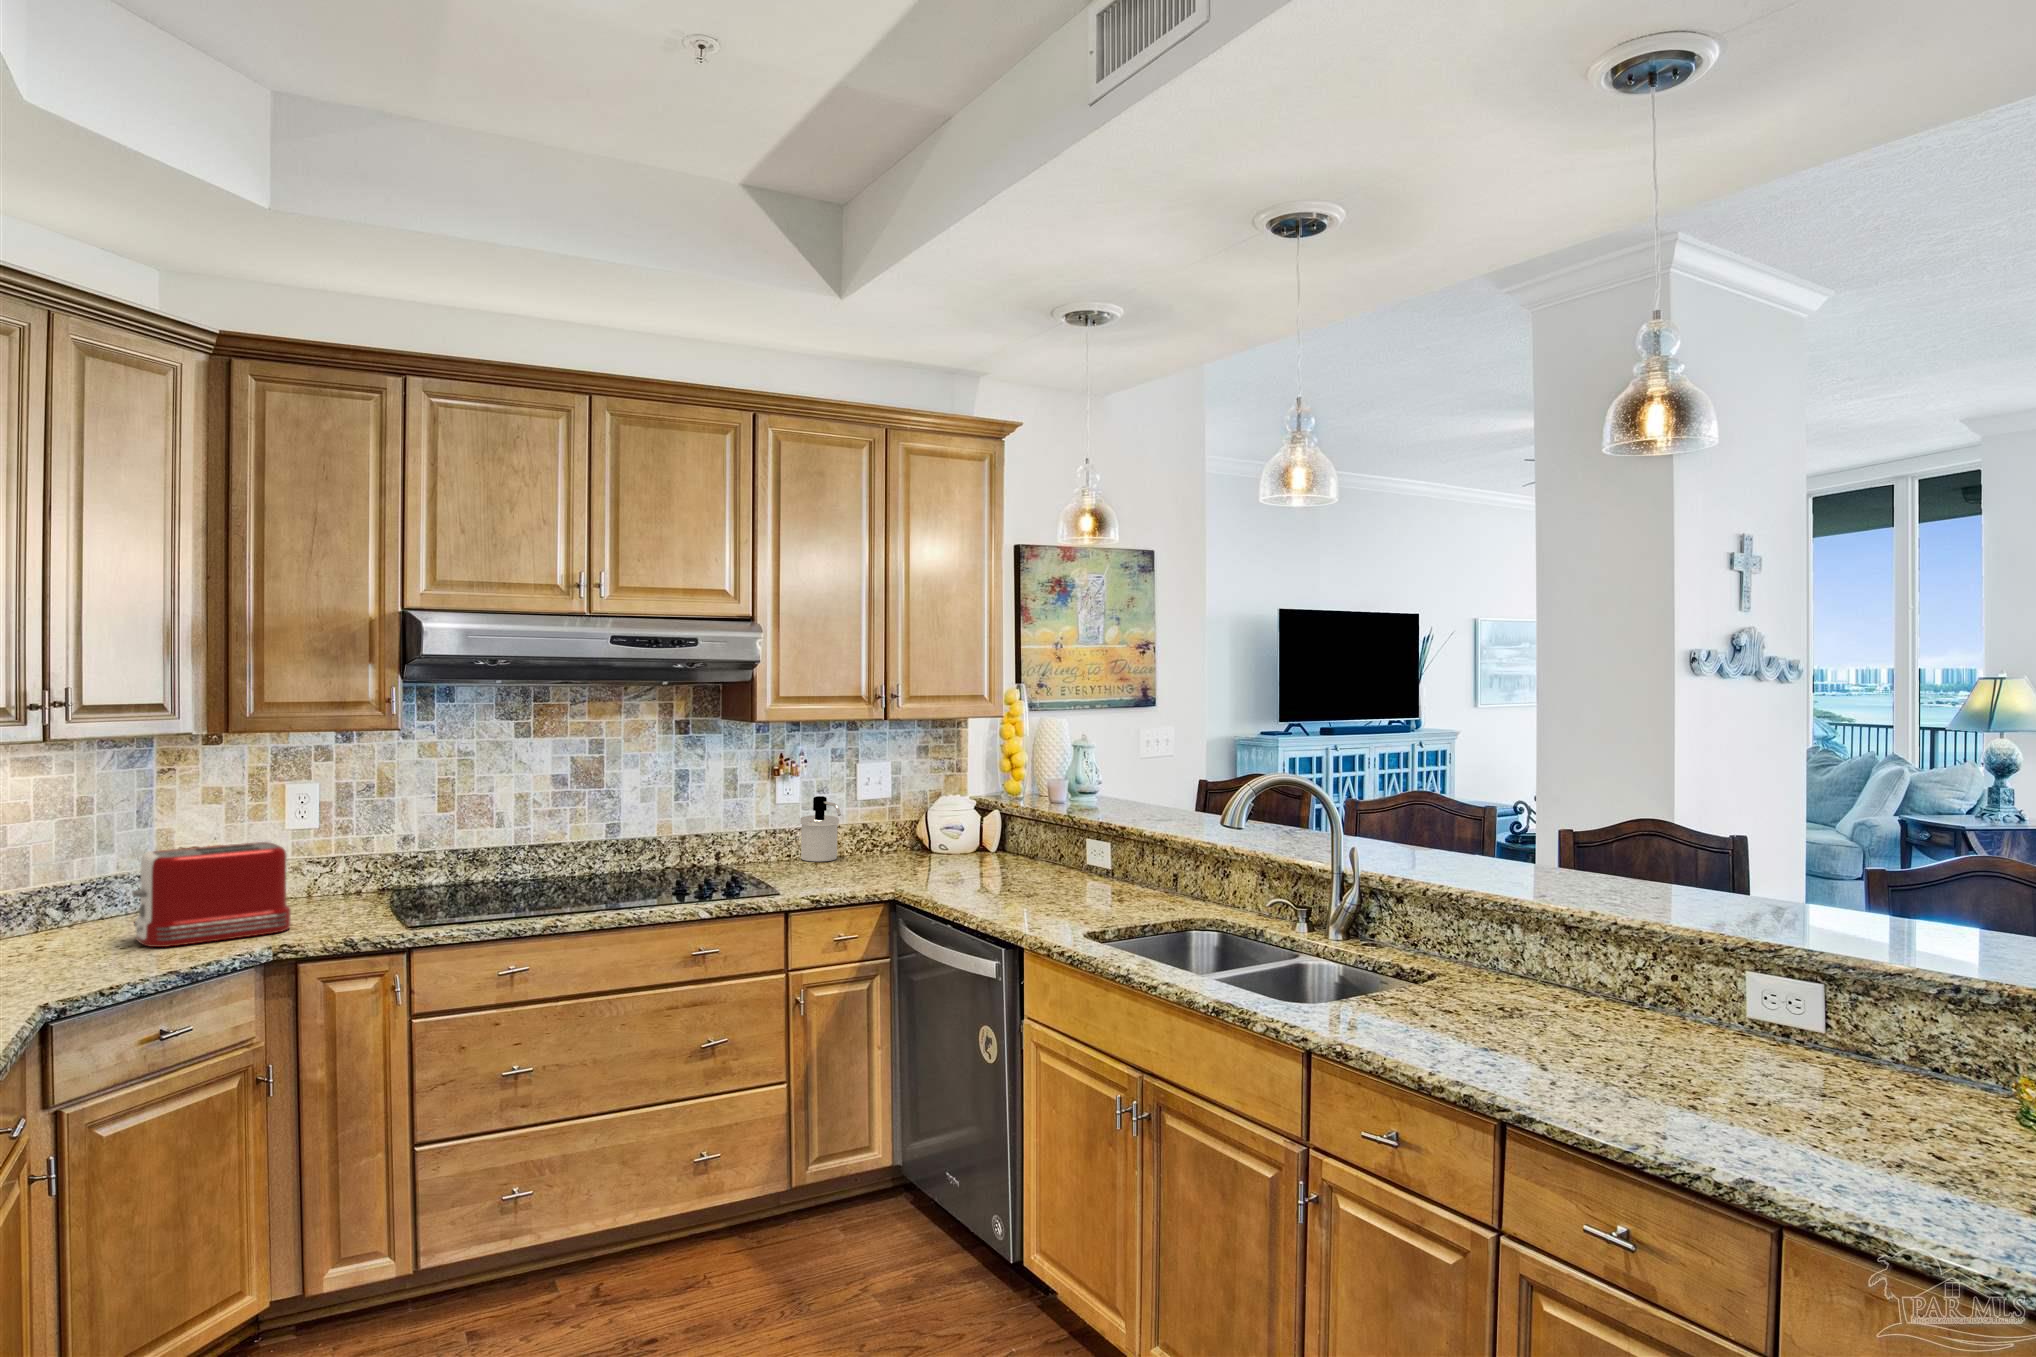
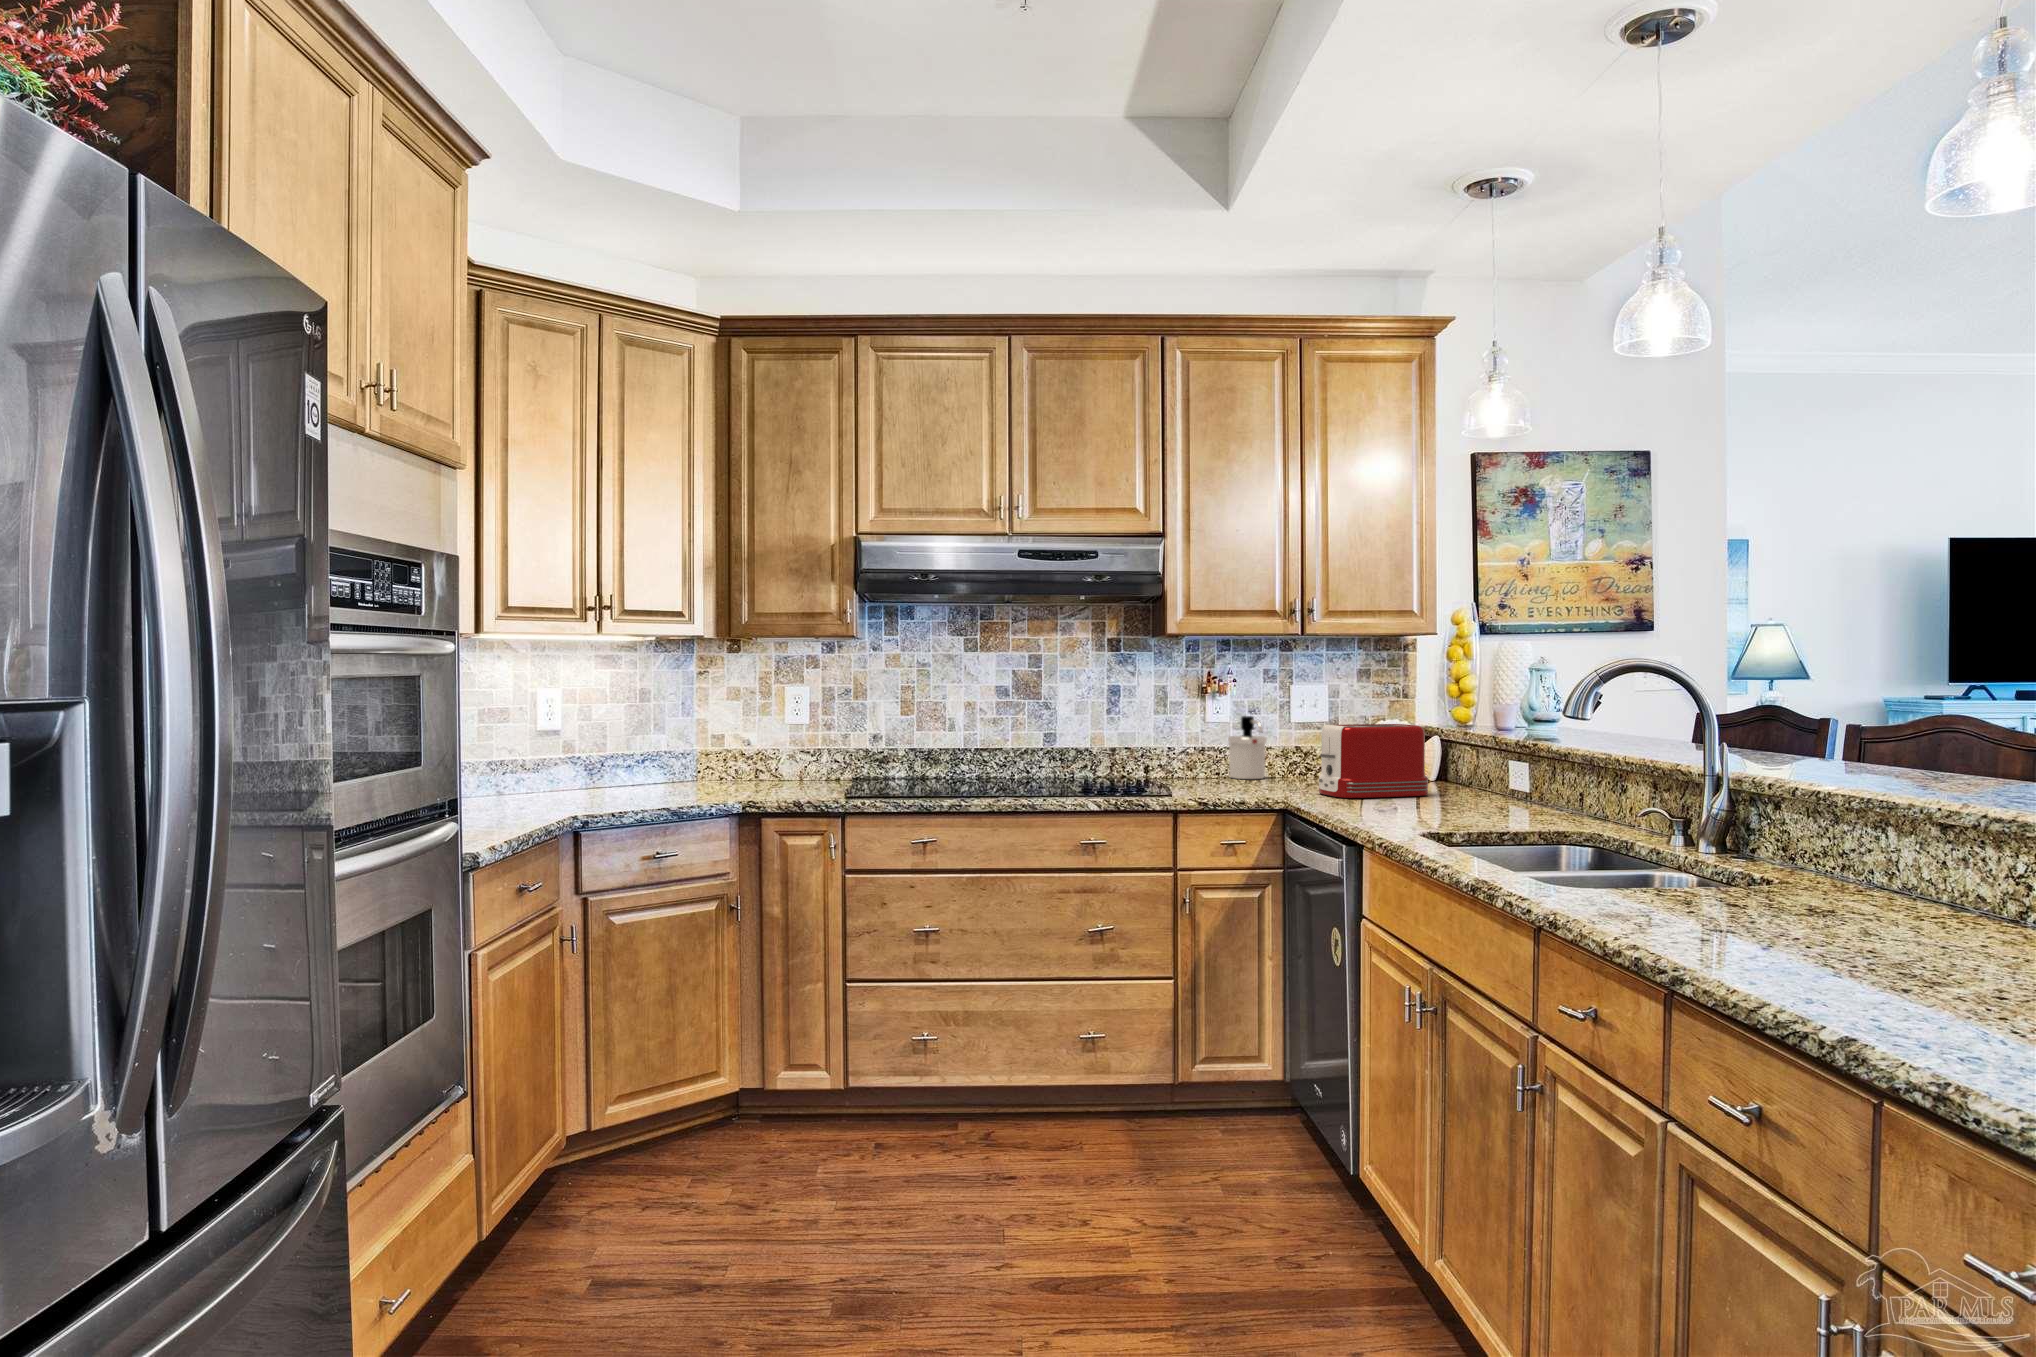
toaster: present [132,842,291,947] -> present [1319,724,1428,798]

